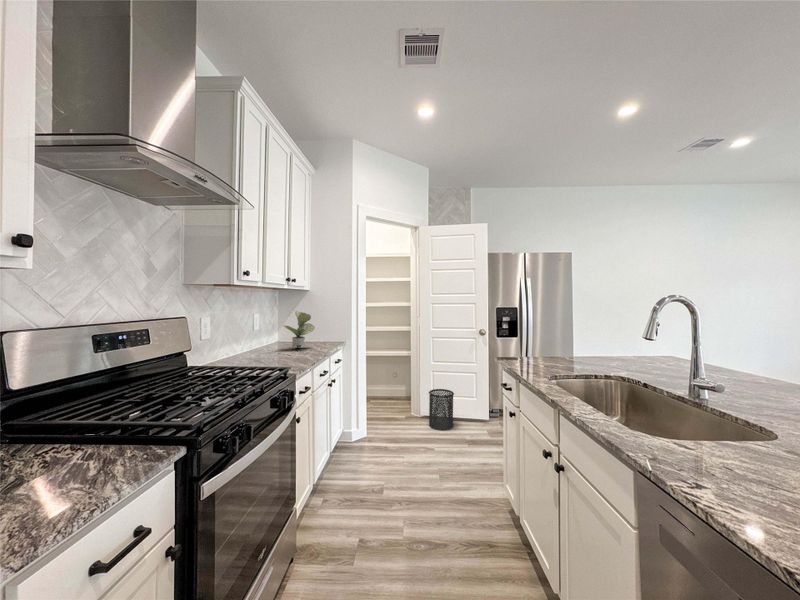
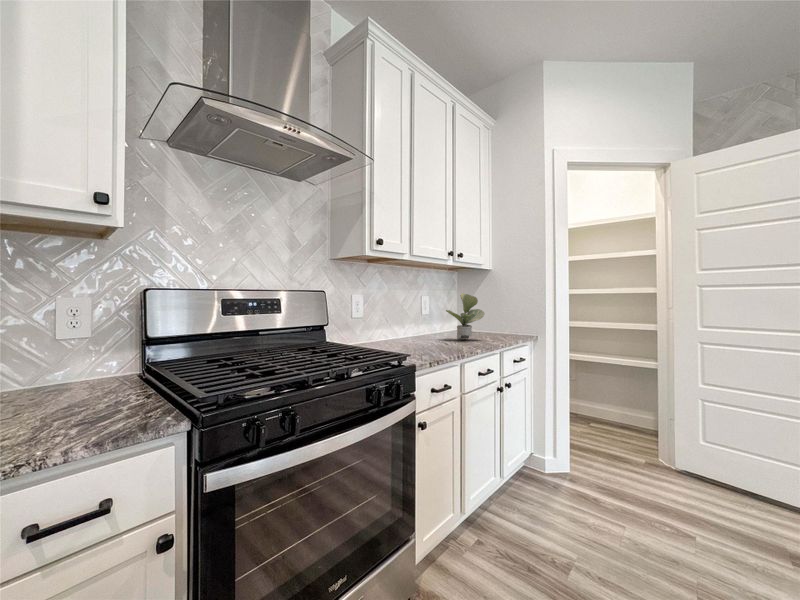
trash can: present [429,389,454,430] -> none [692,432,752,511]

